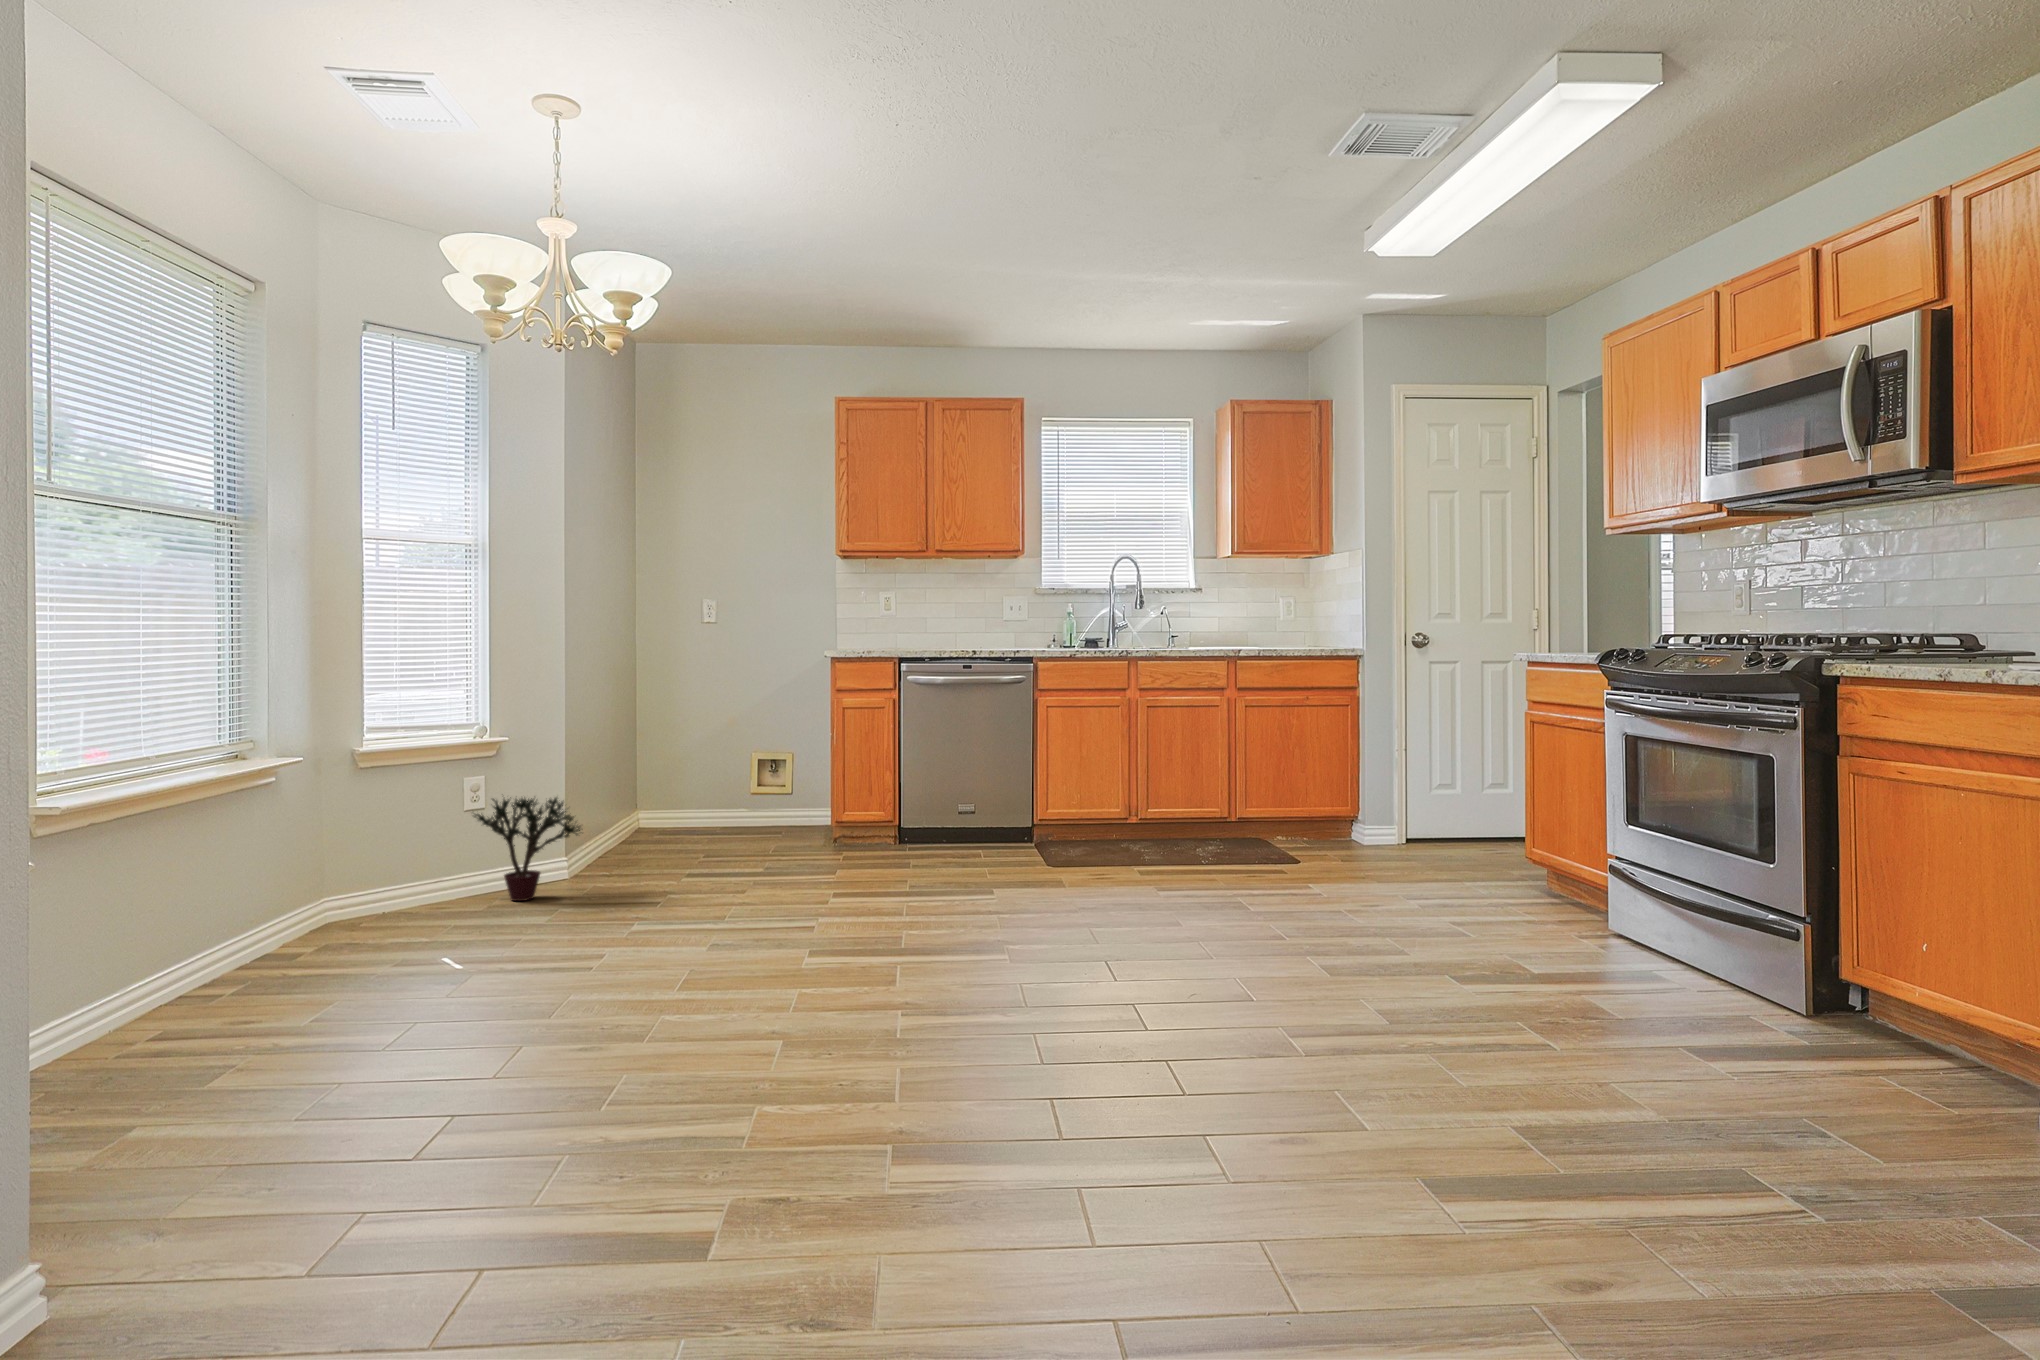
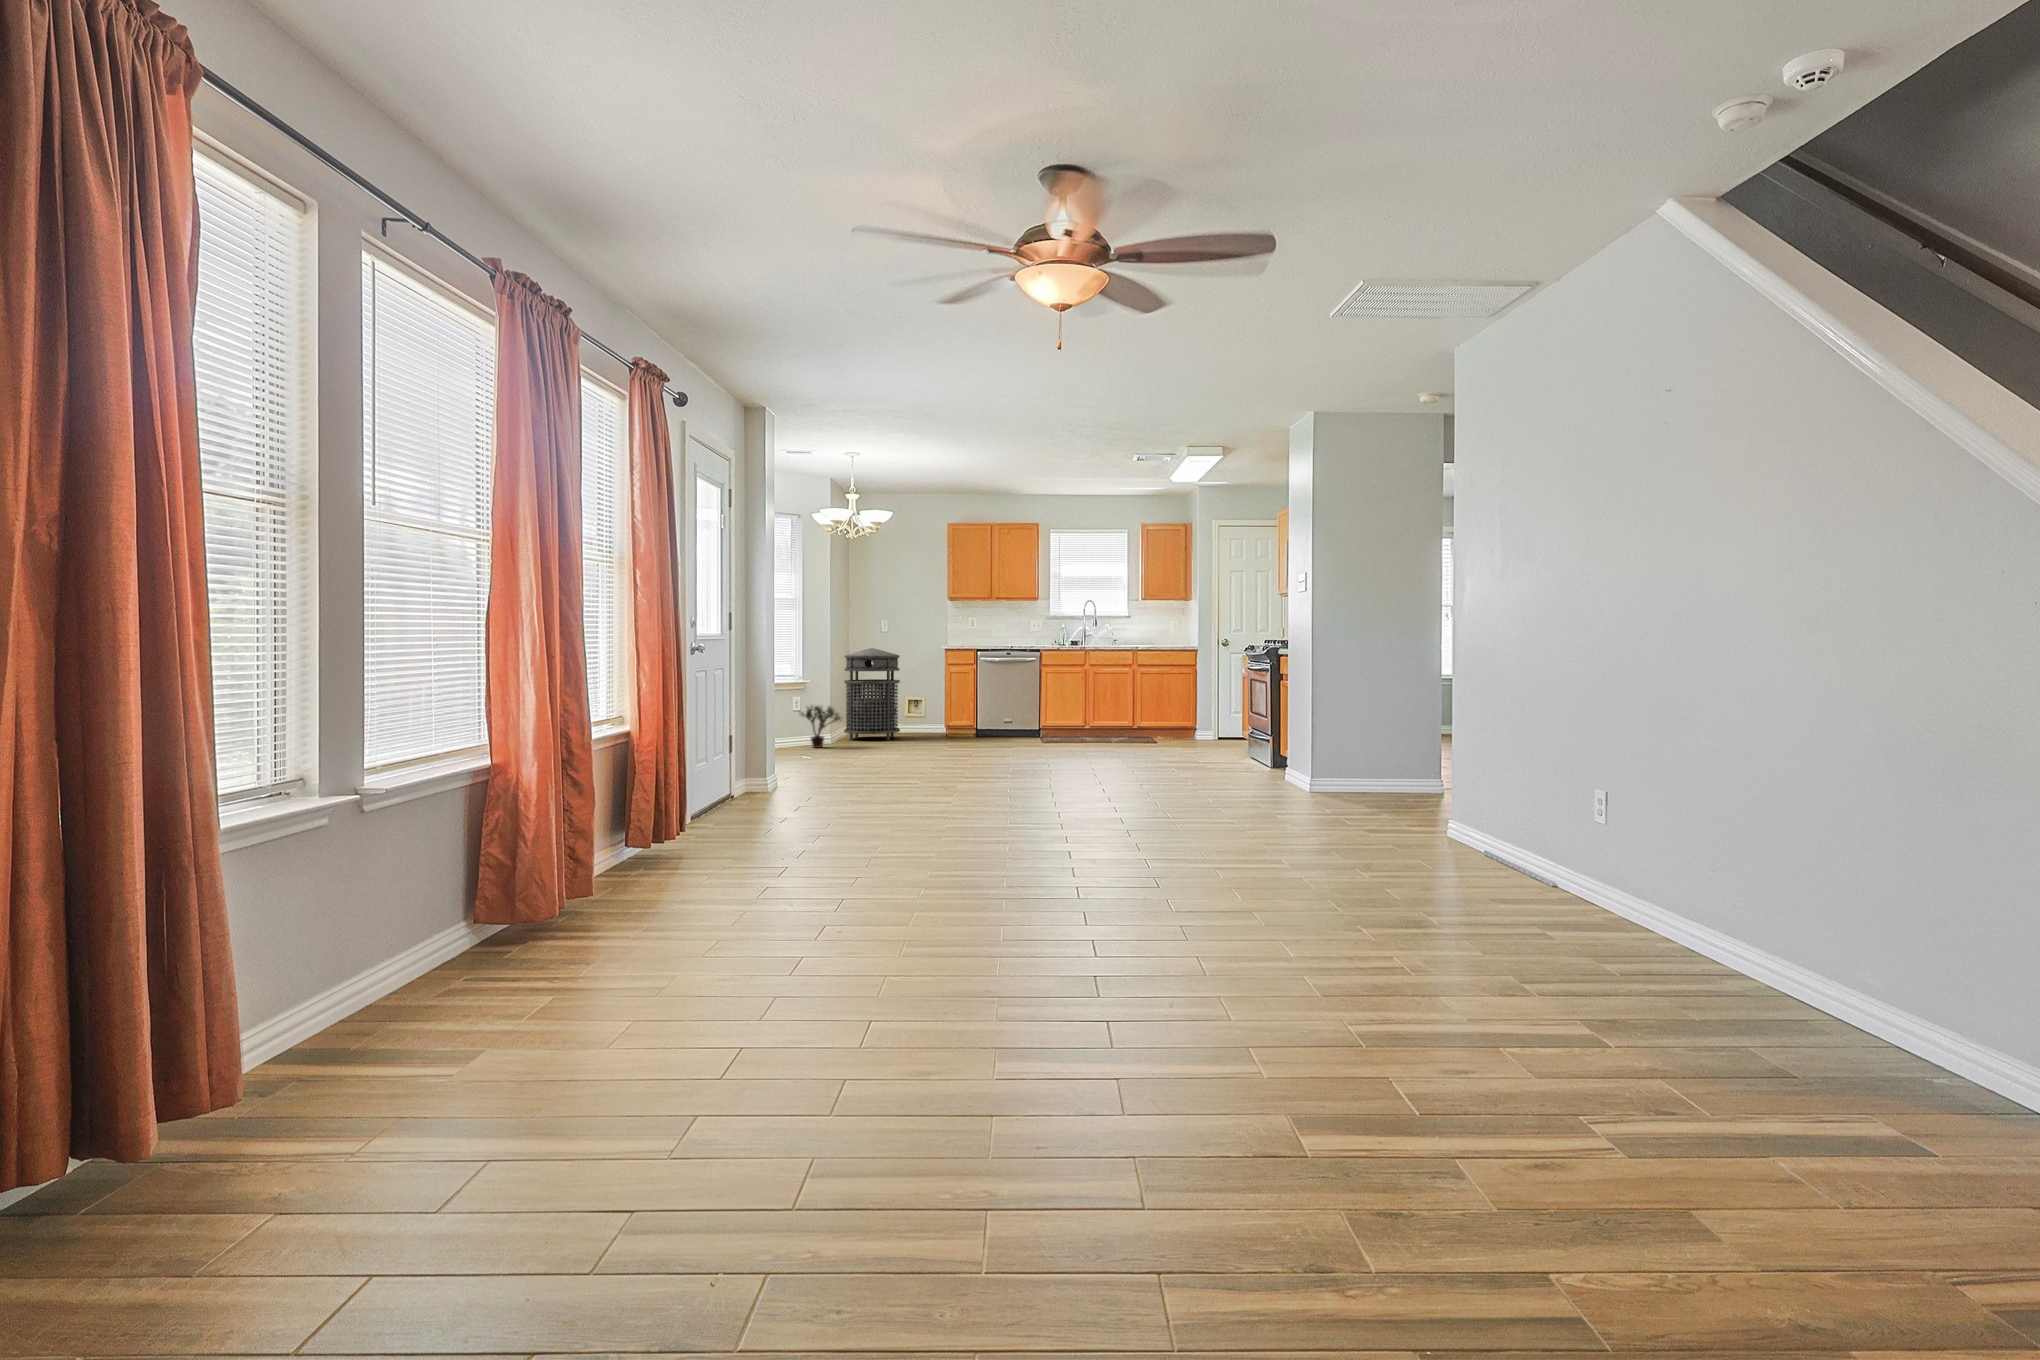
trash can: none [610,656,734,862] -> present [844,648,900,741]

